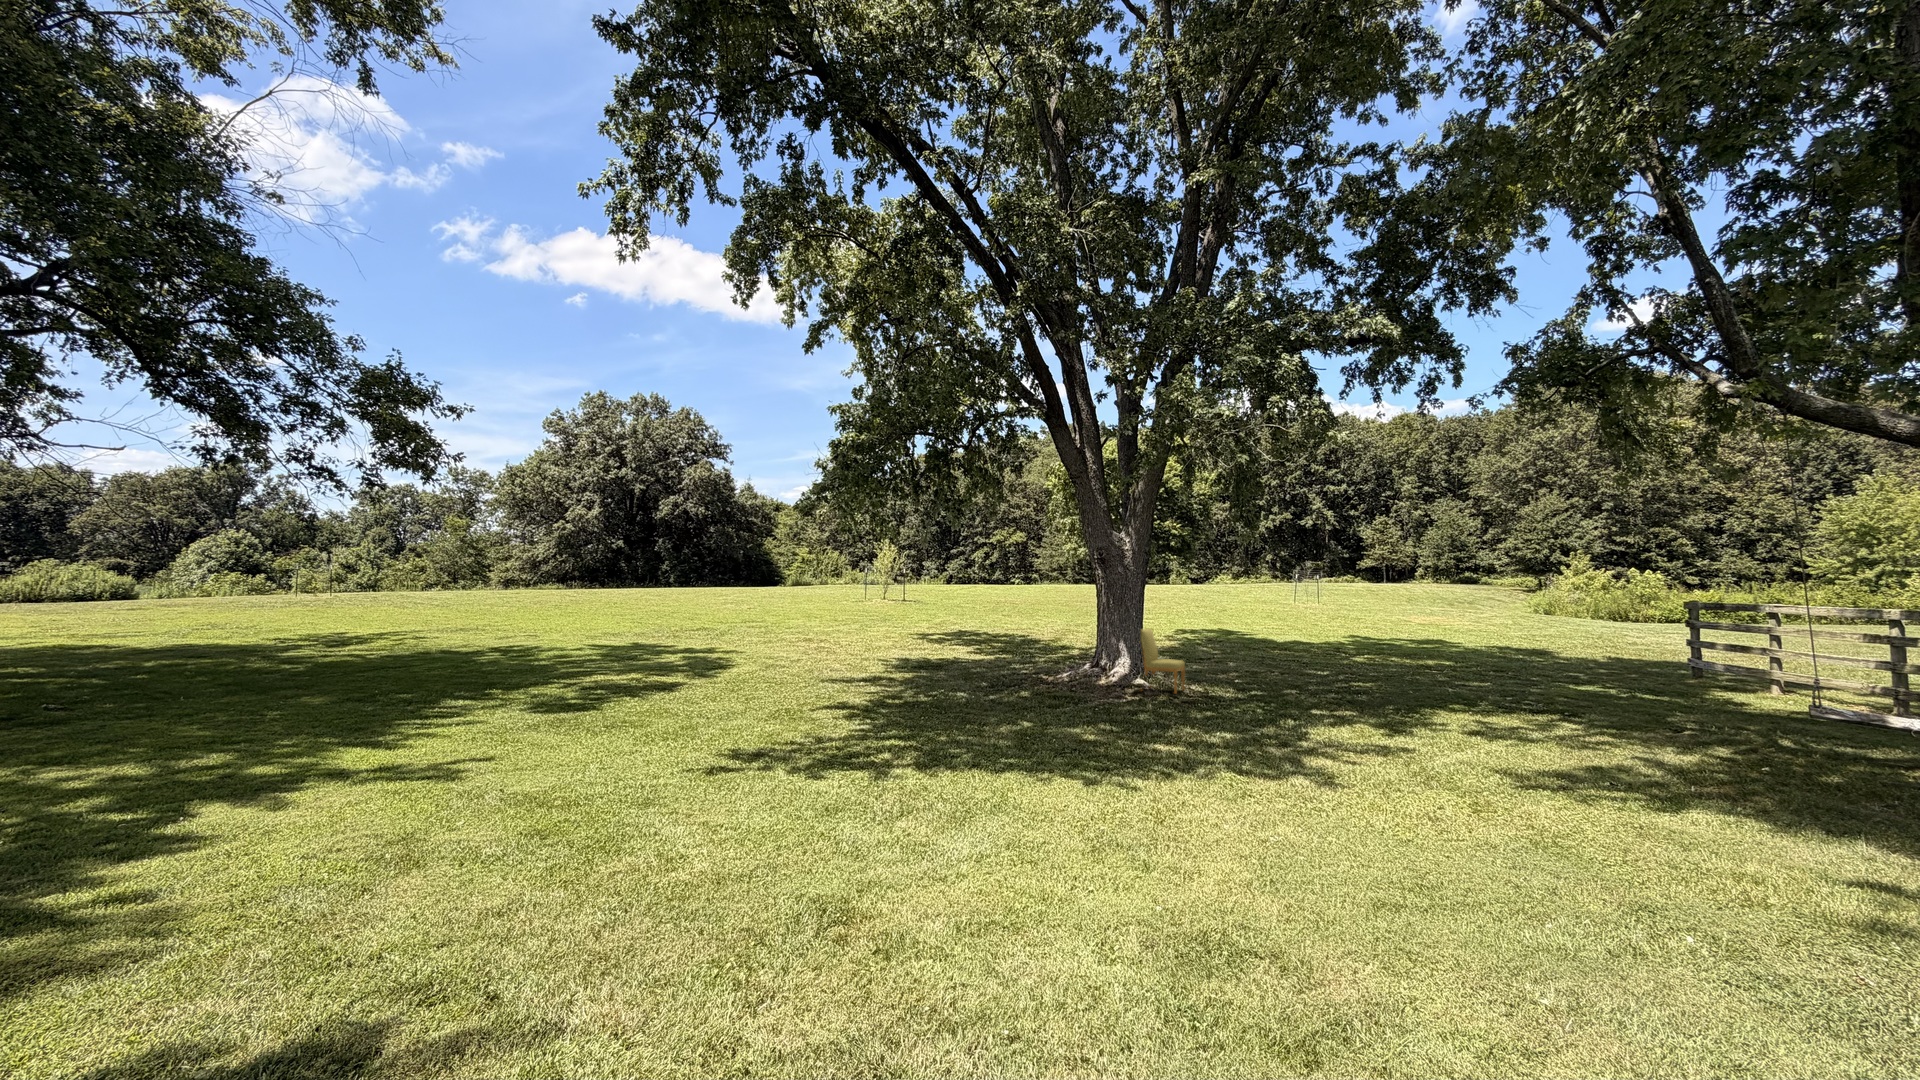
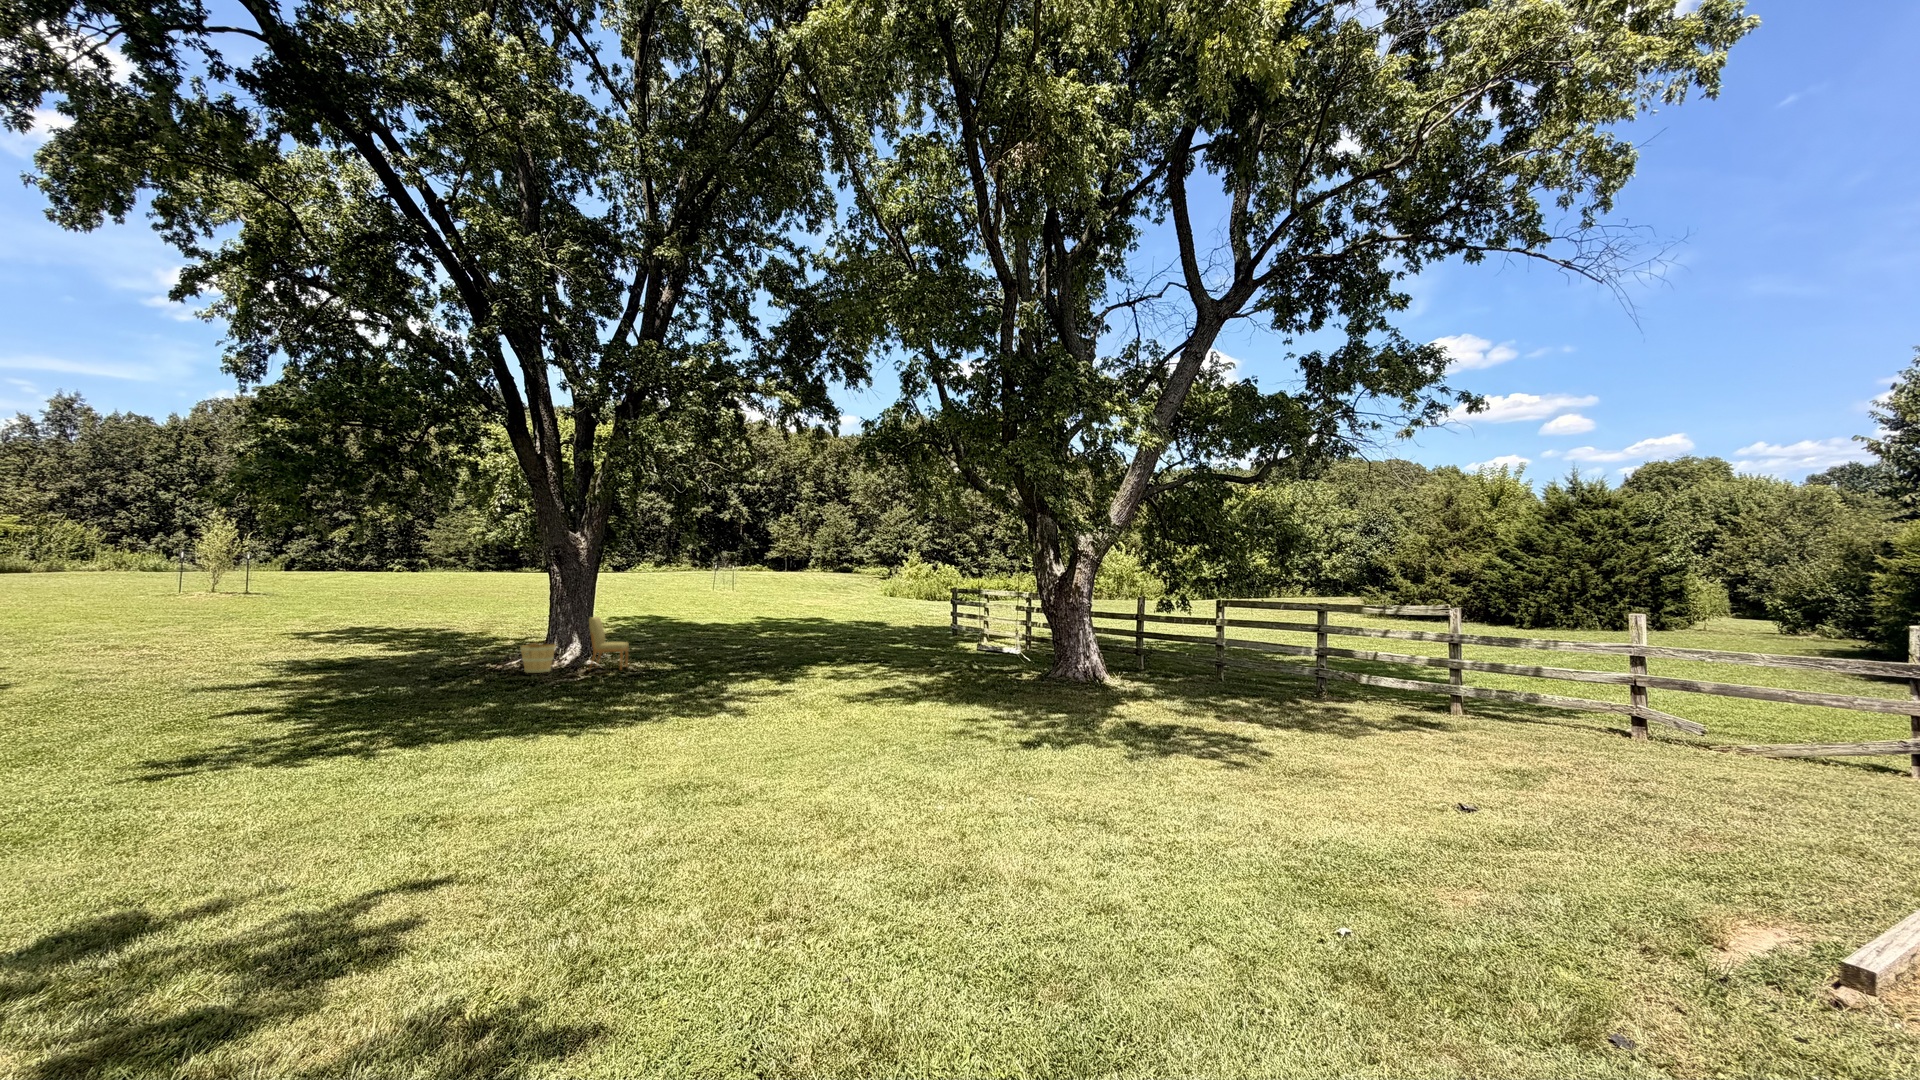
wooden bucket: none [1071,656,1107,689] -> present [520,643,556,673]

